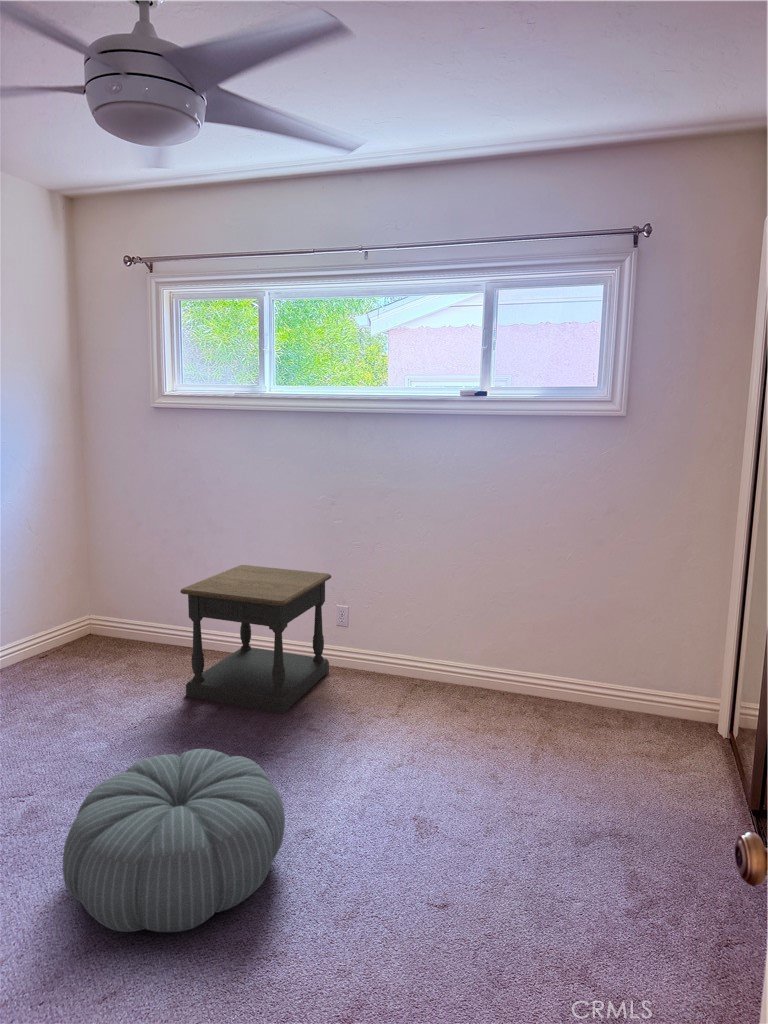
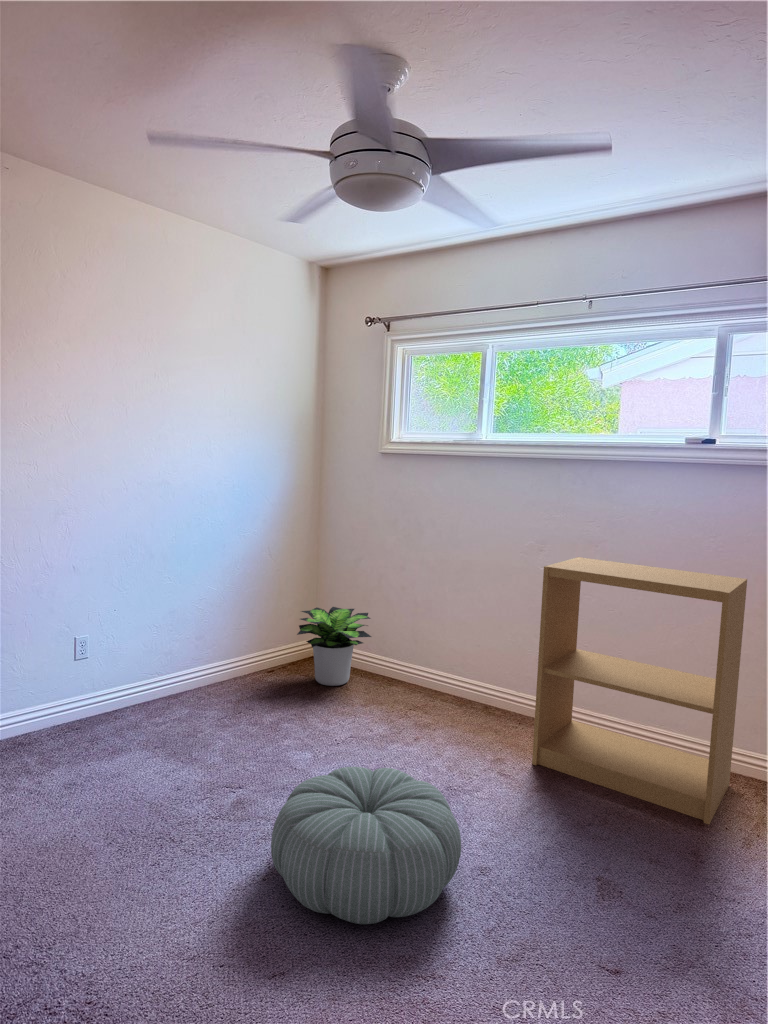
bookshelf: none [339,506,518,737] -> present [532,557,747,824]
side table: present [180,565,331,713] -> none [387,606,535,756]
potted plant: none [70,578,161,665] -> present [297,607,371,686]

